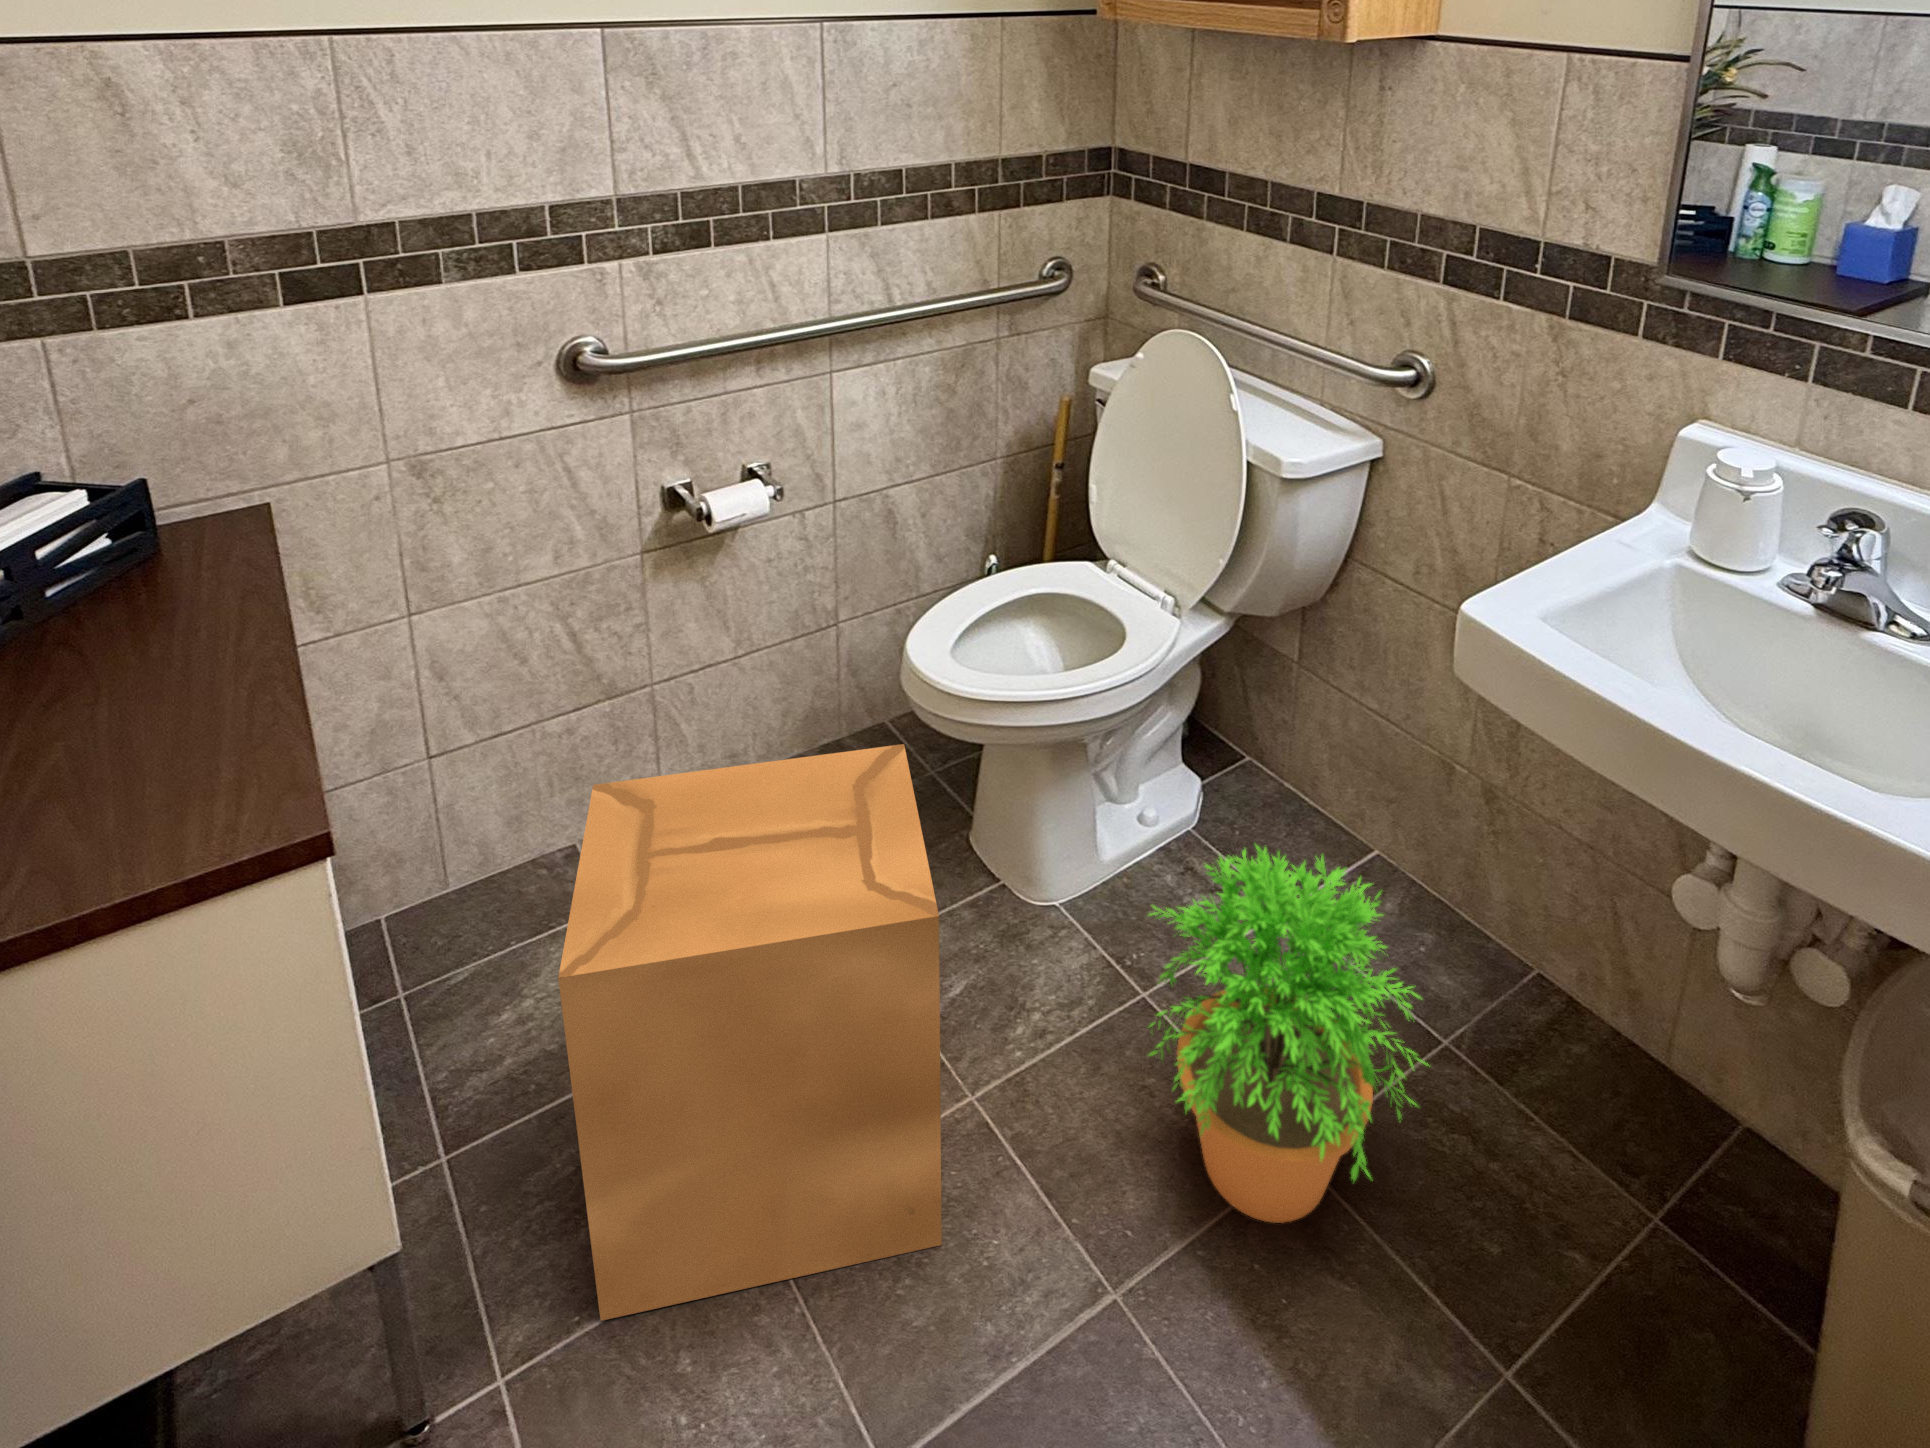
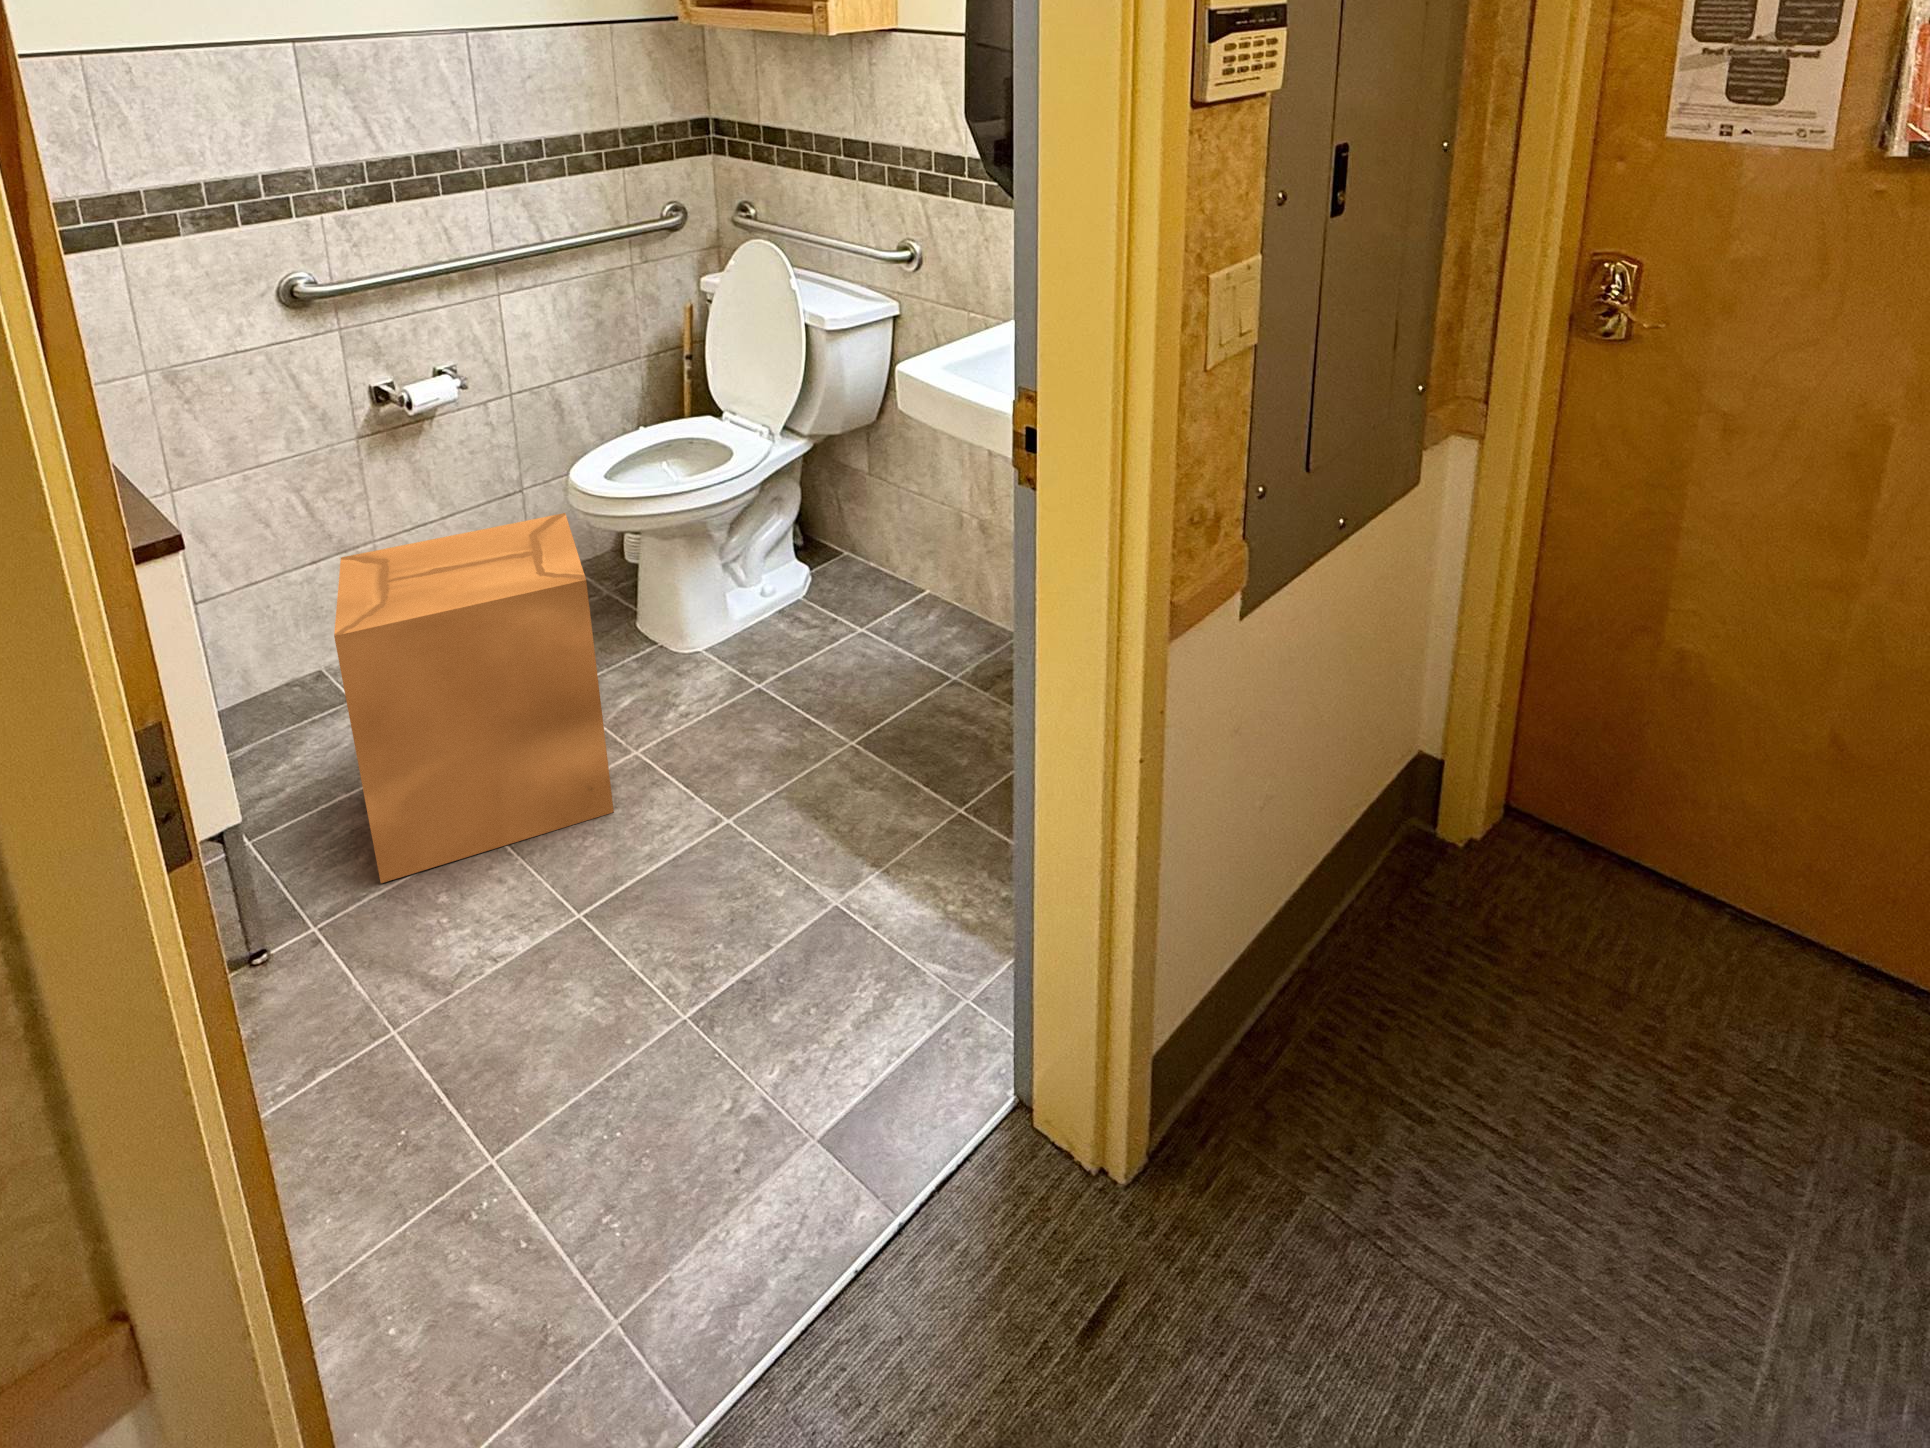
potted plant: present [1149,845,1429,1223] -> none [737,541,902,766]

